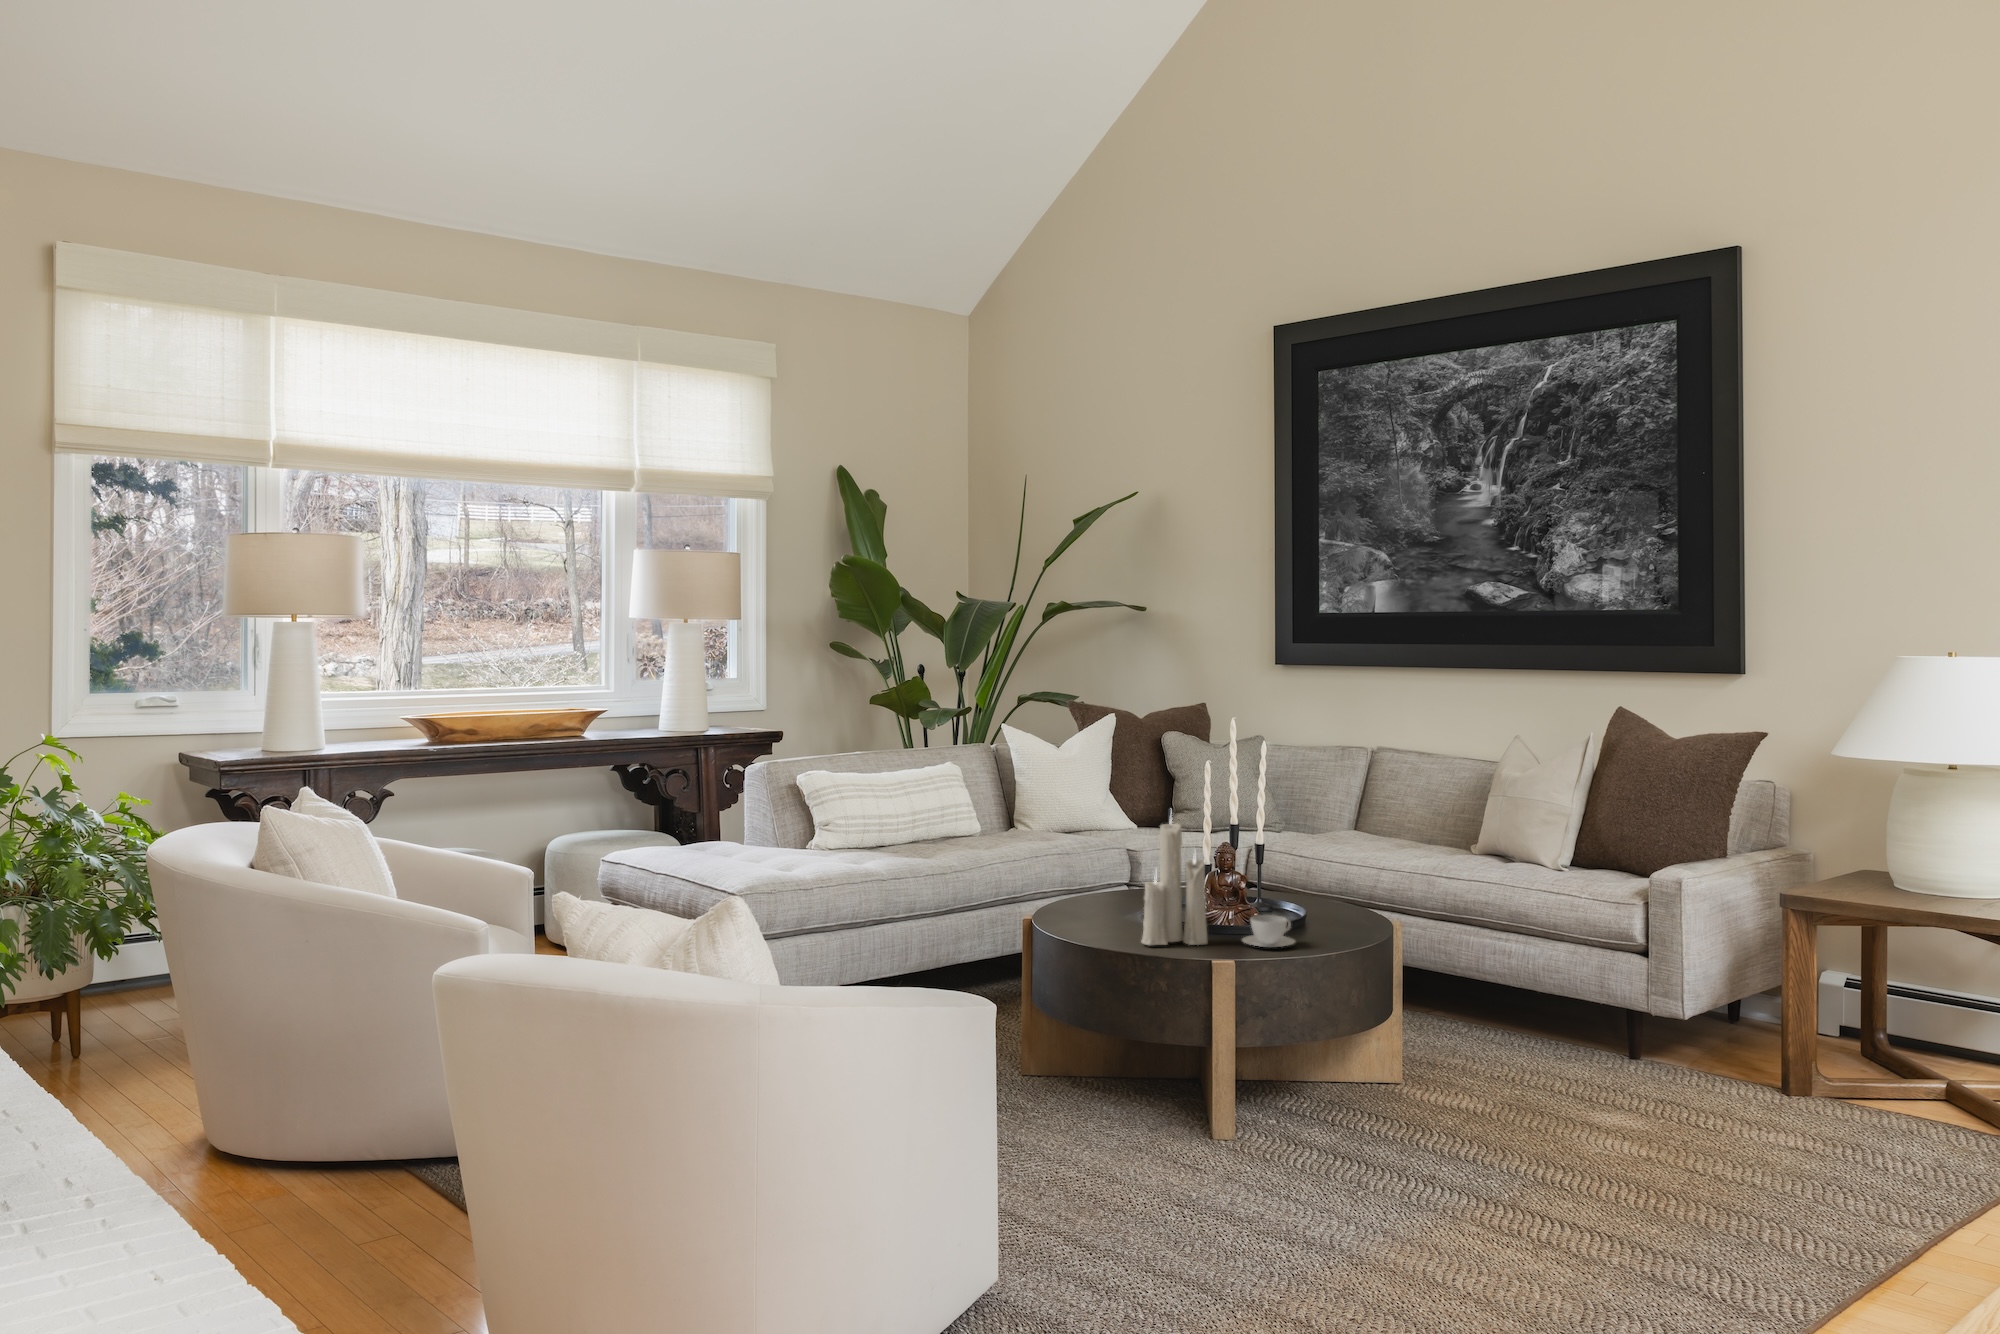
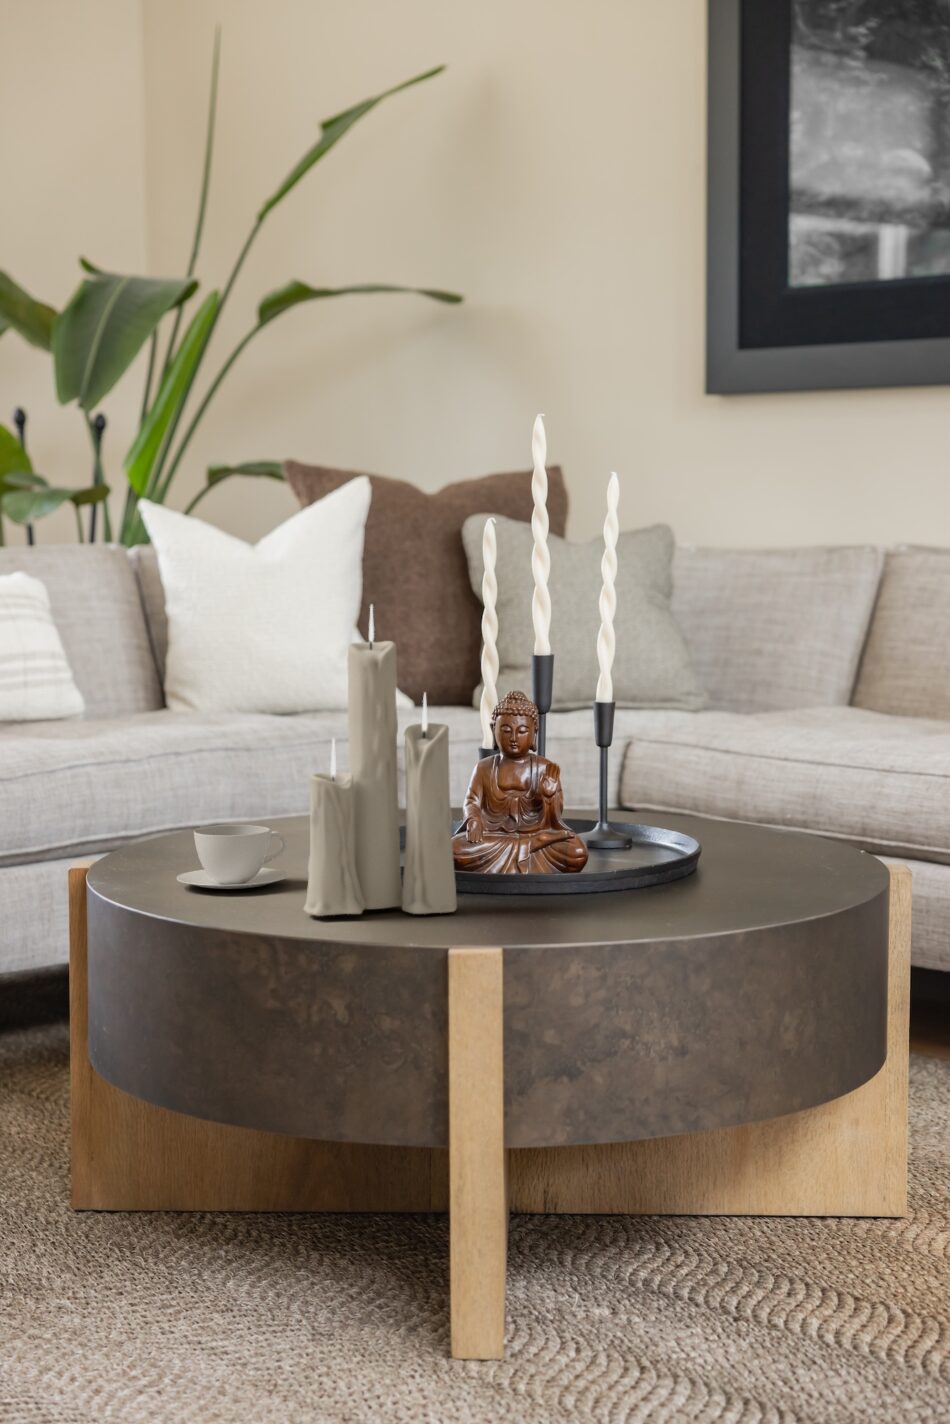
teacup: present [1242,915,1295,947] -> present [176,825,289,889]

